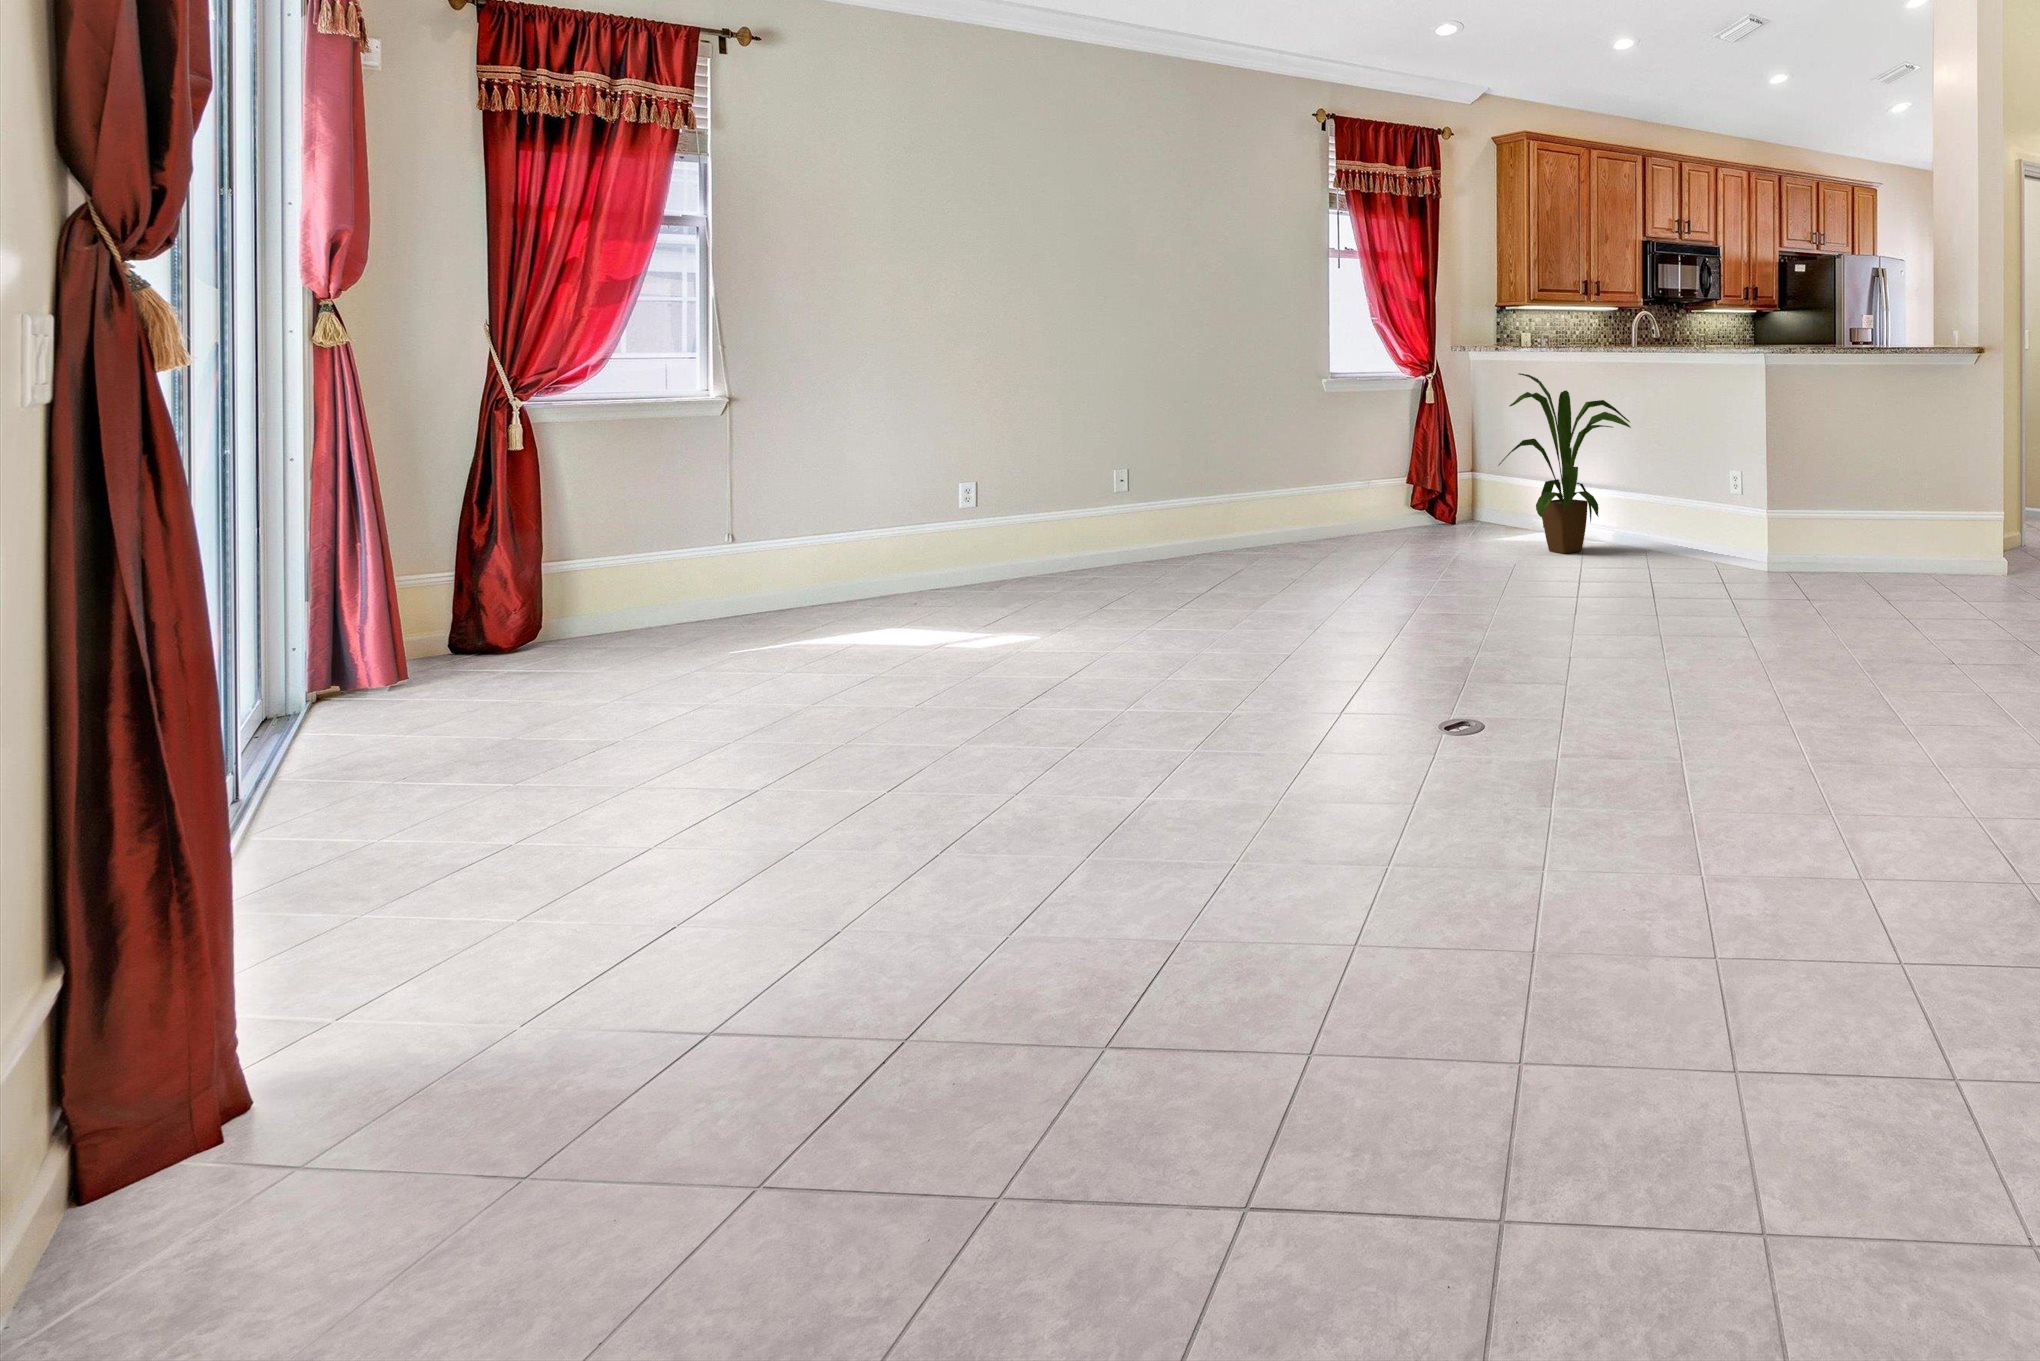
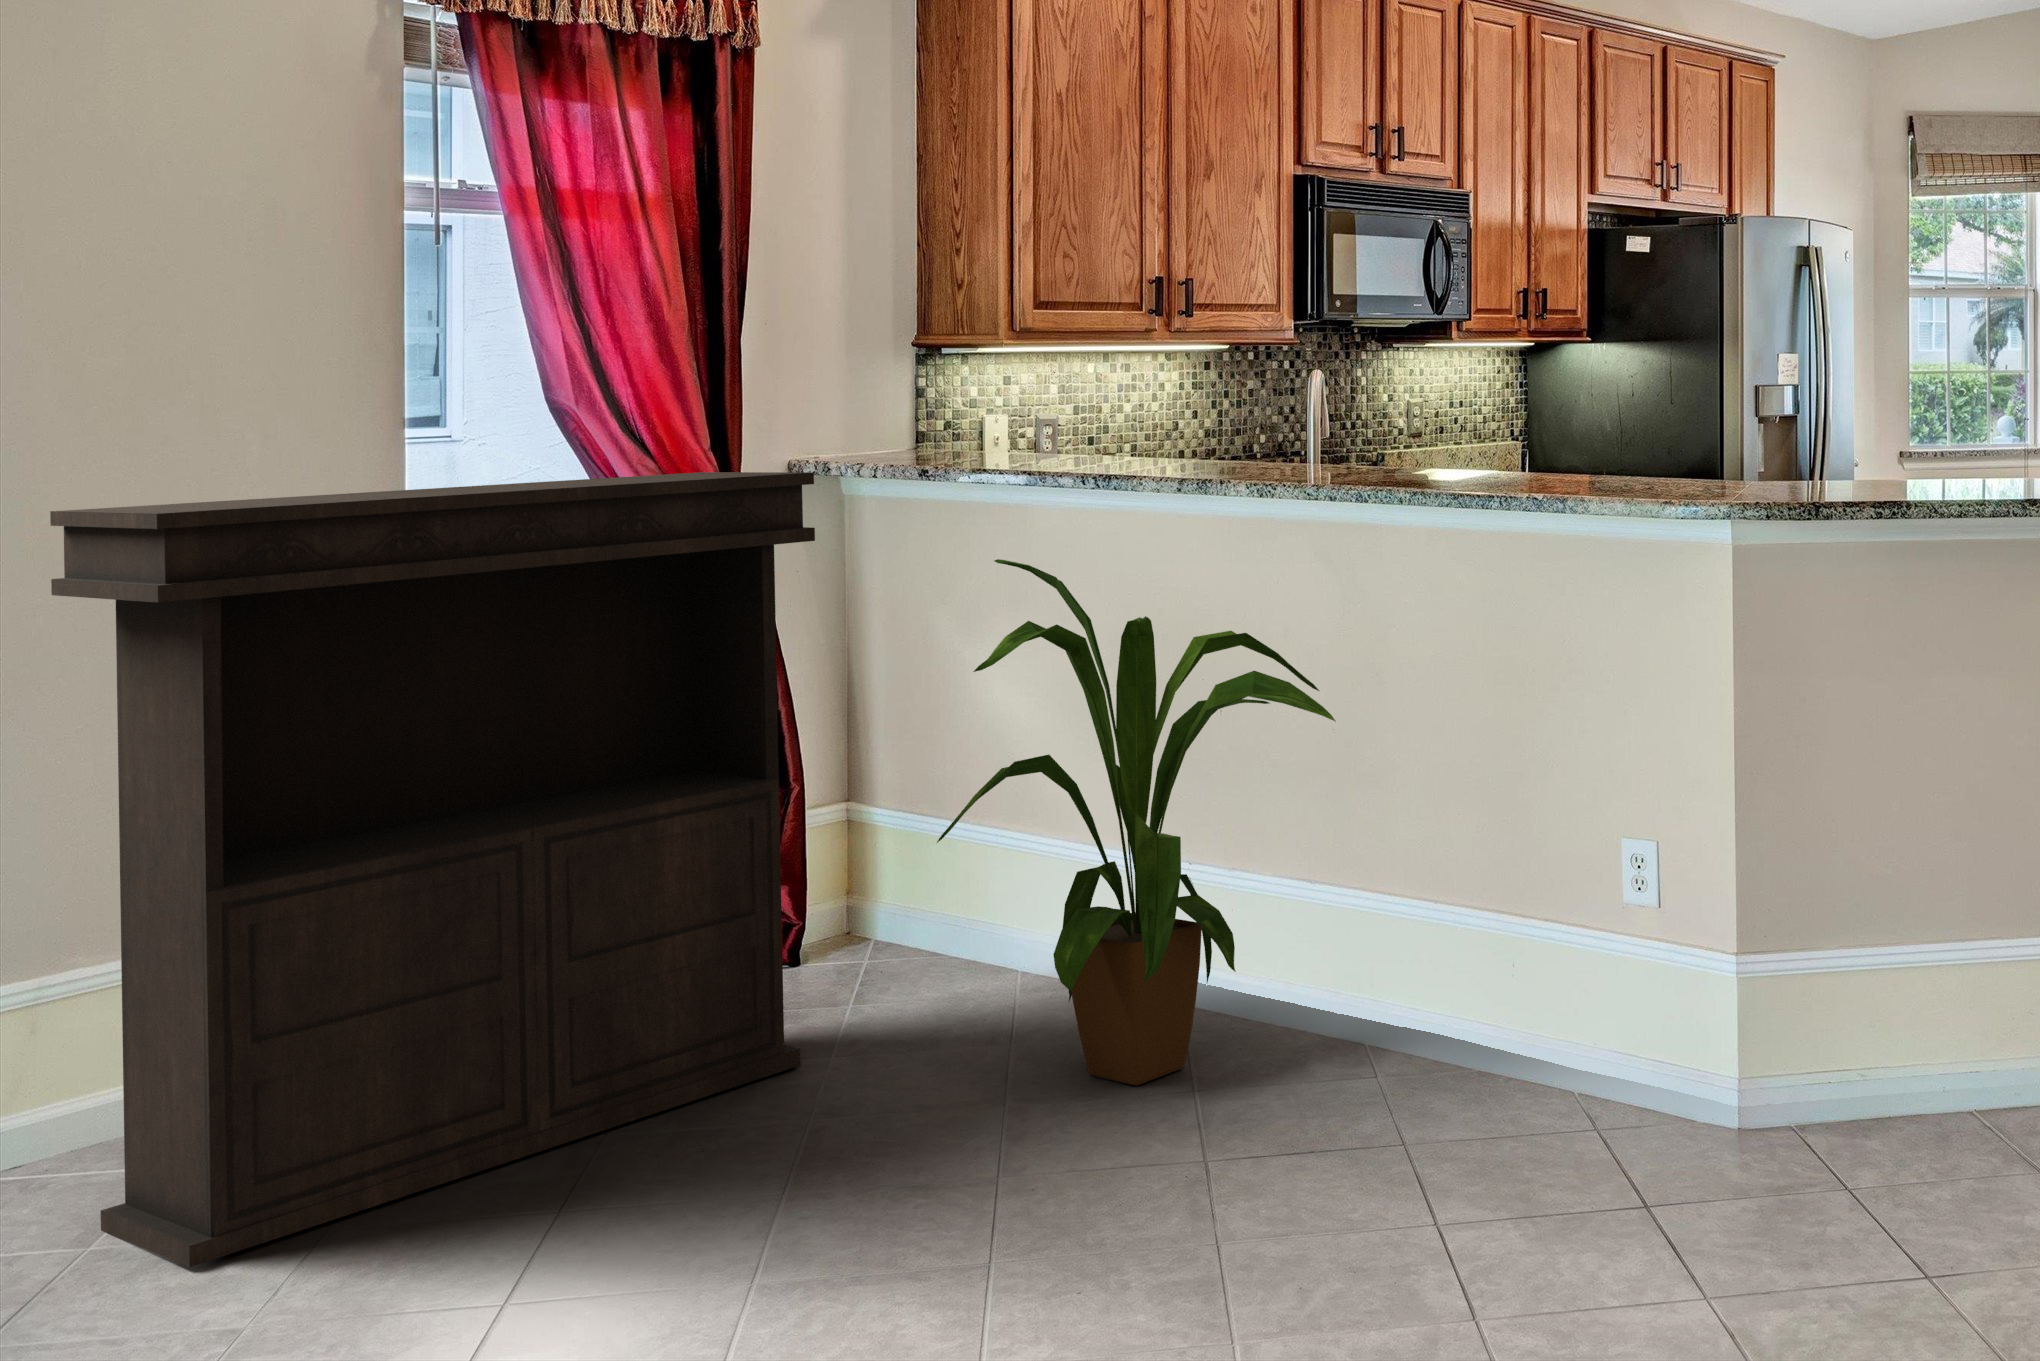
console table: none [1238,343,1459,570] -> present [50,472,815,1267]

